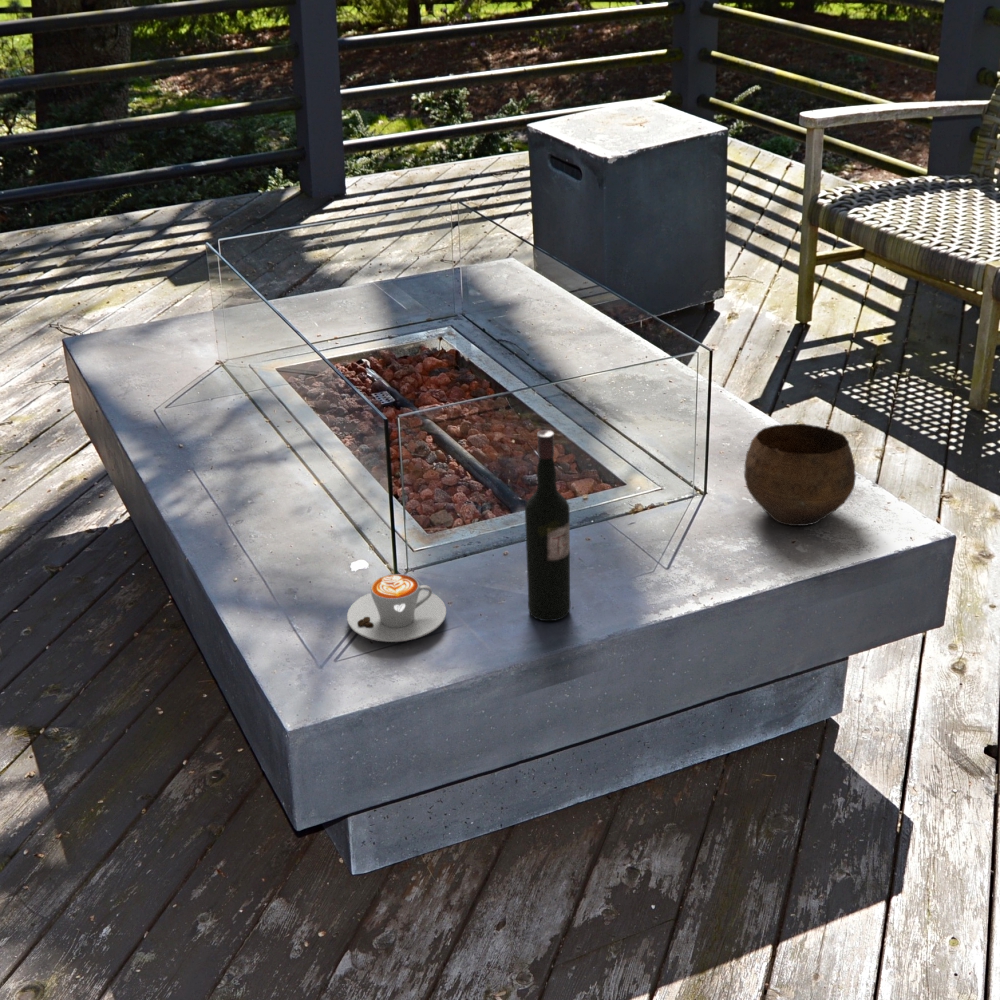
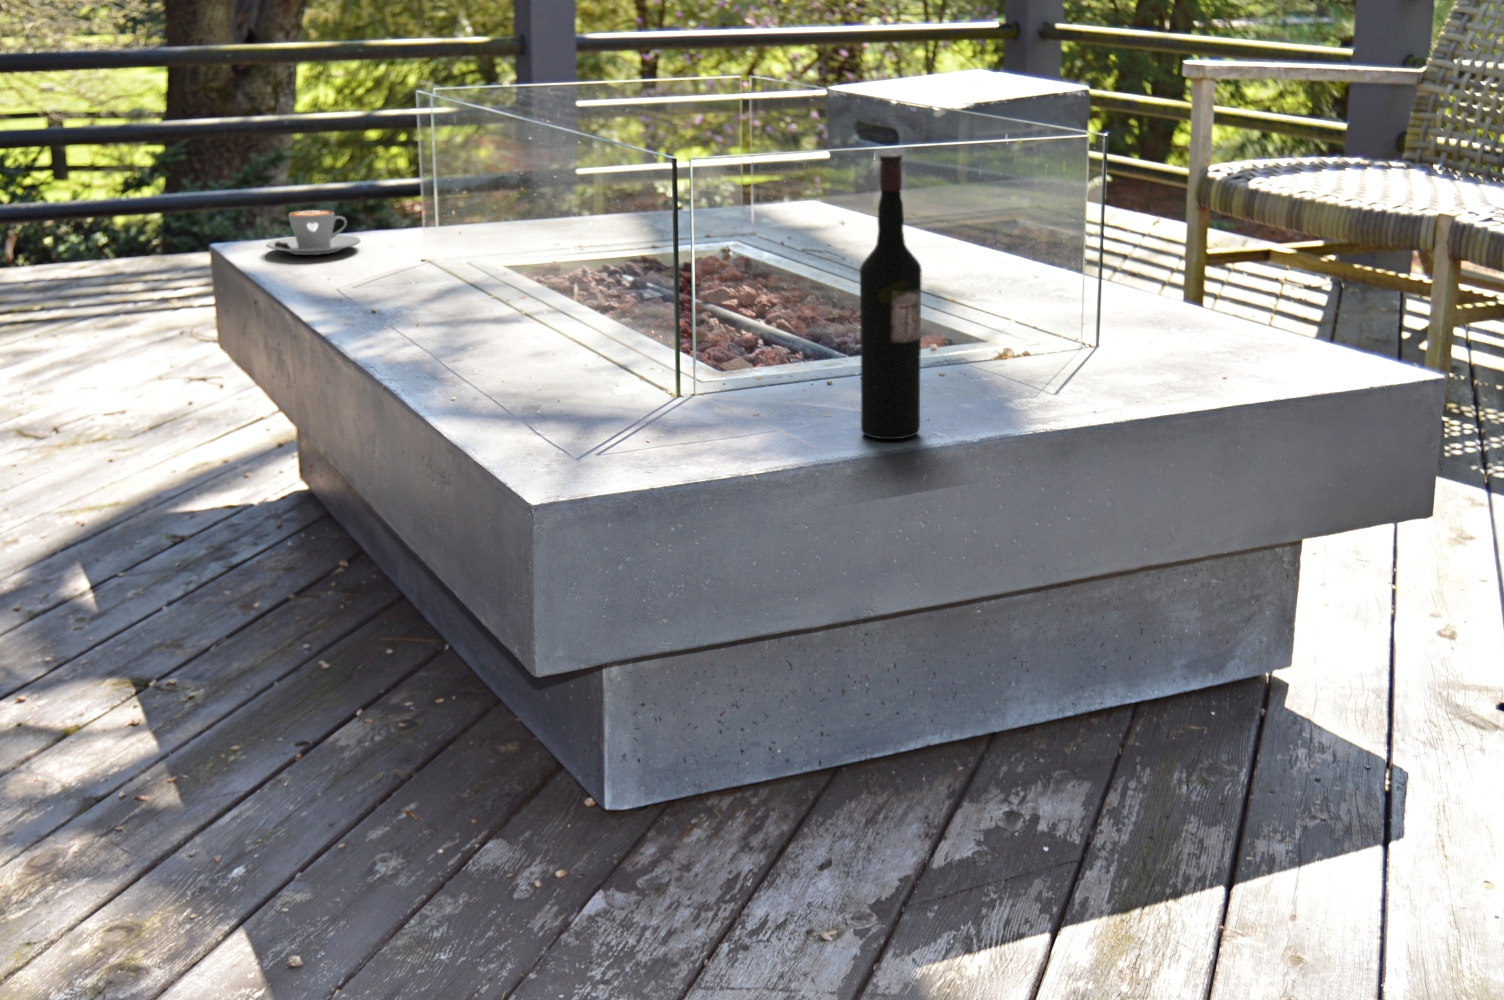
bowl: present [744,424,856,526] -> none [1149,246,1303,372]
coffee cup: present [347,574,446,642] -> present [267,210,360,255]

